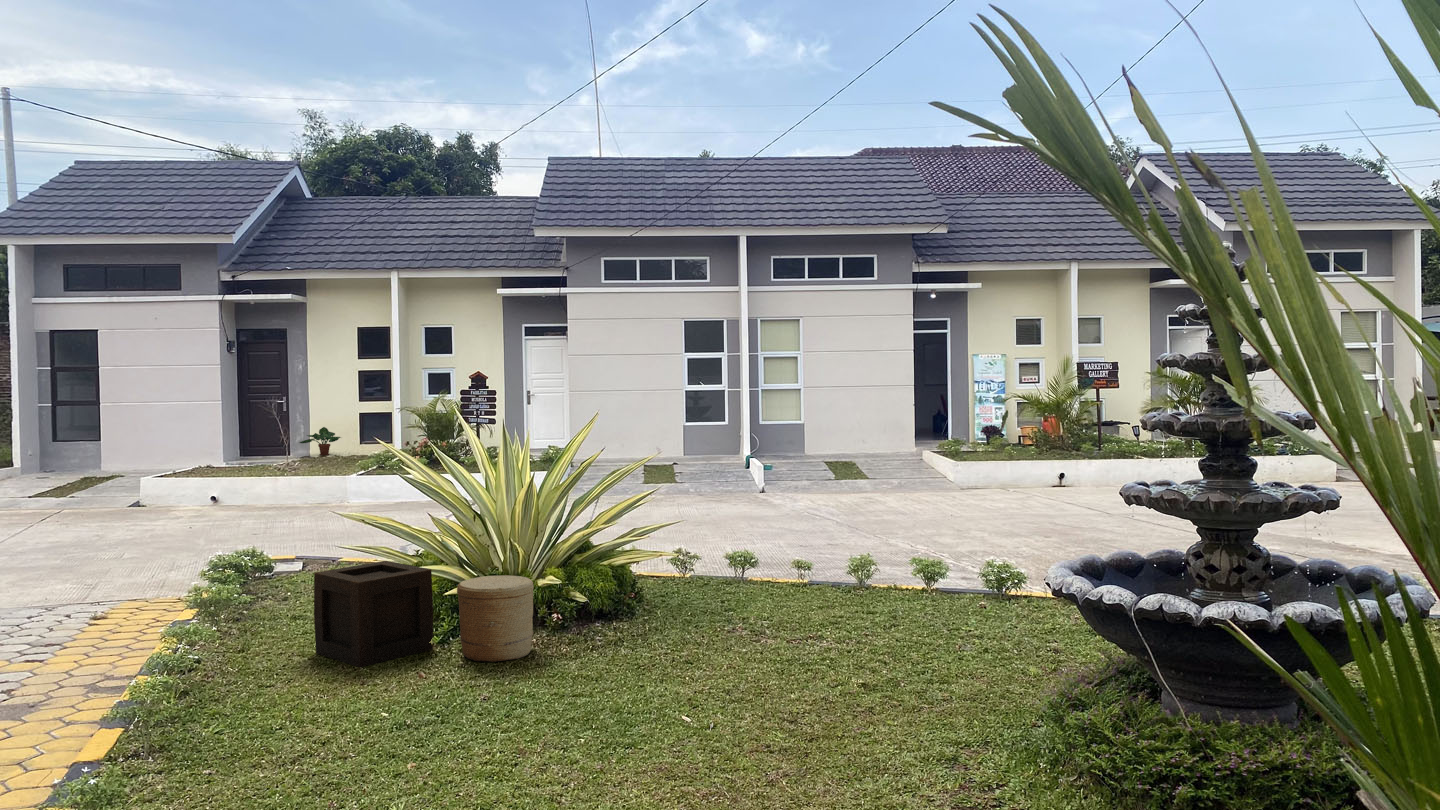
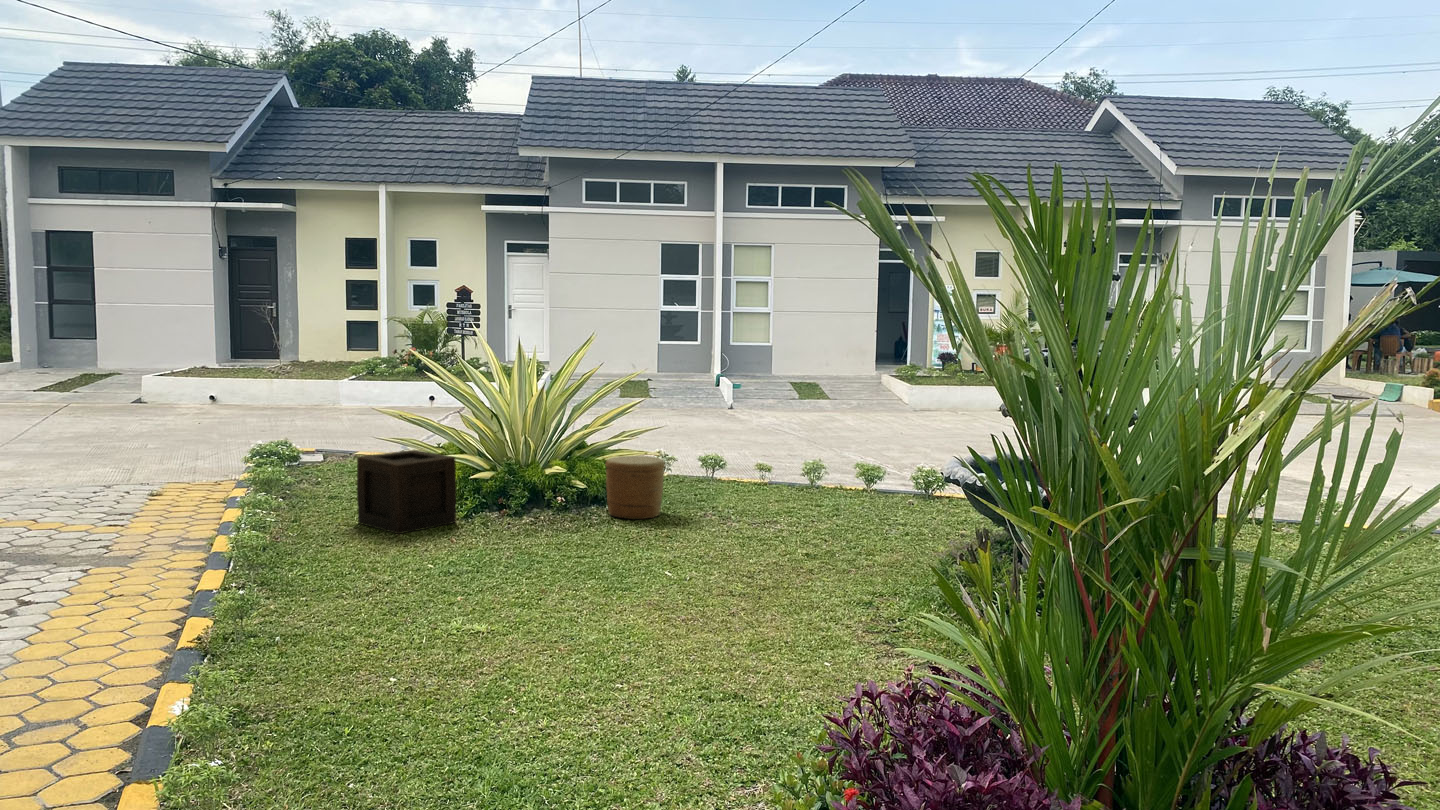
potted plant: present [300,427,341,455] -> none [290,332,332,359]
woven basket: present [457,575,534,662] -> present [606,456,665,519]

